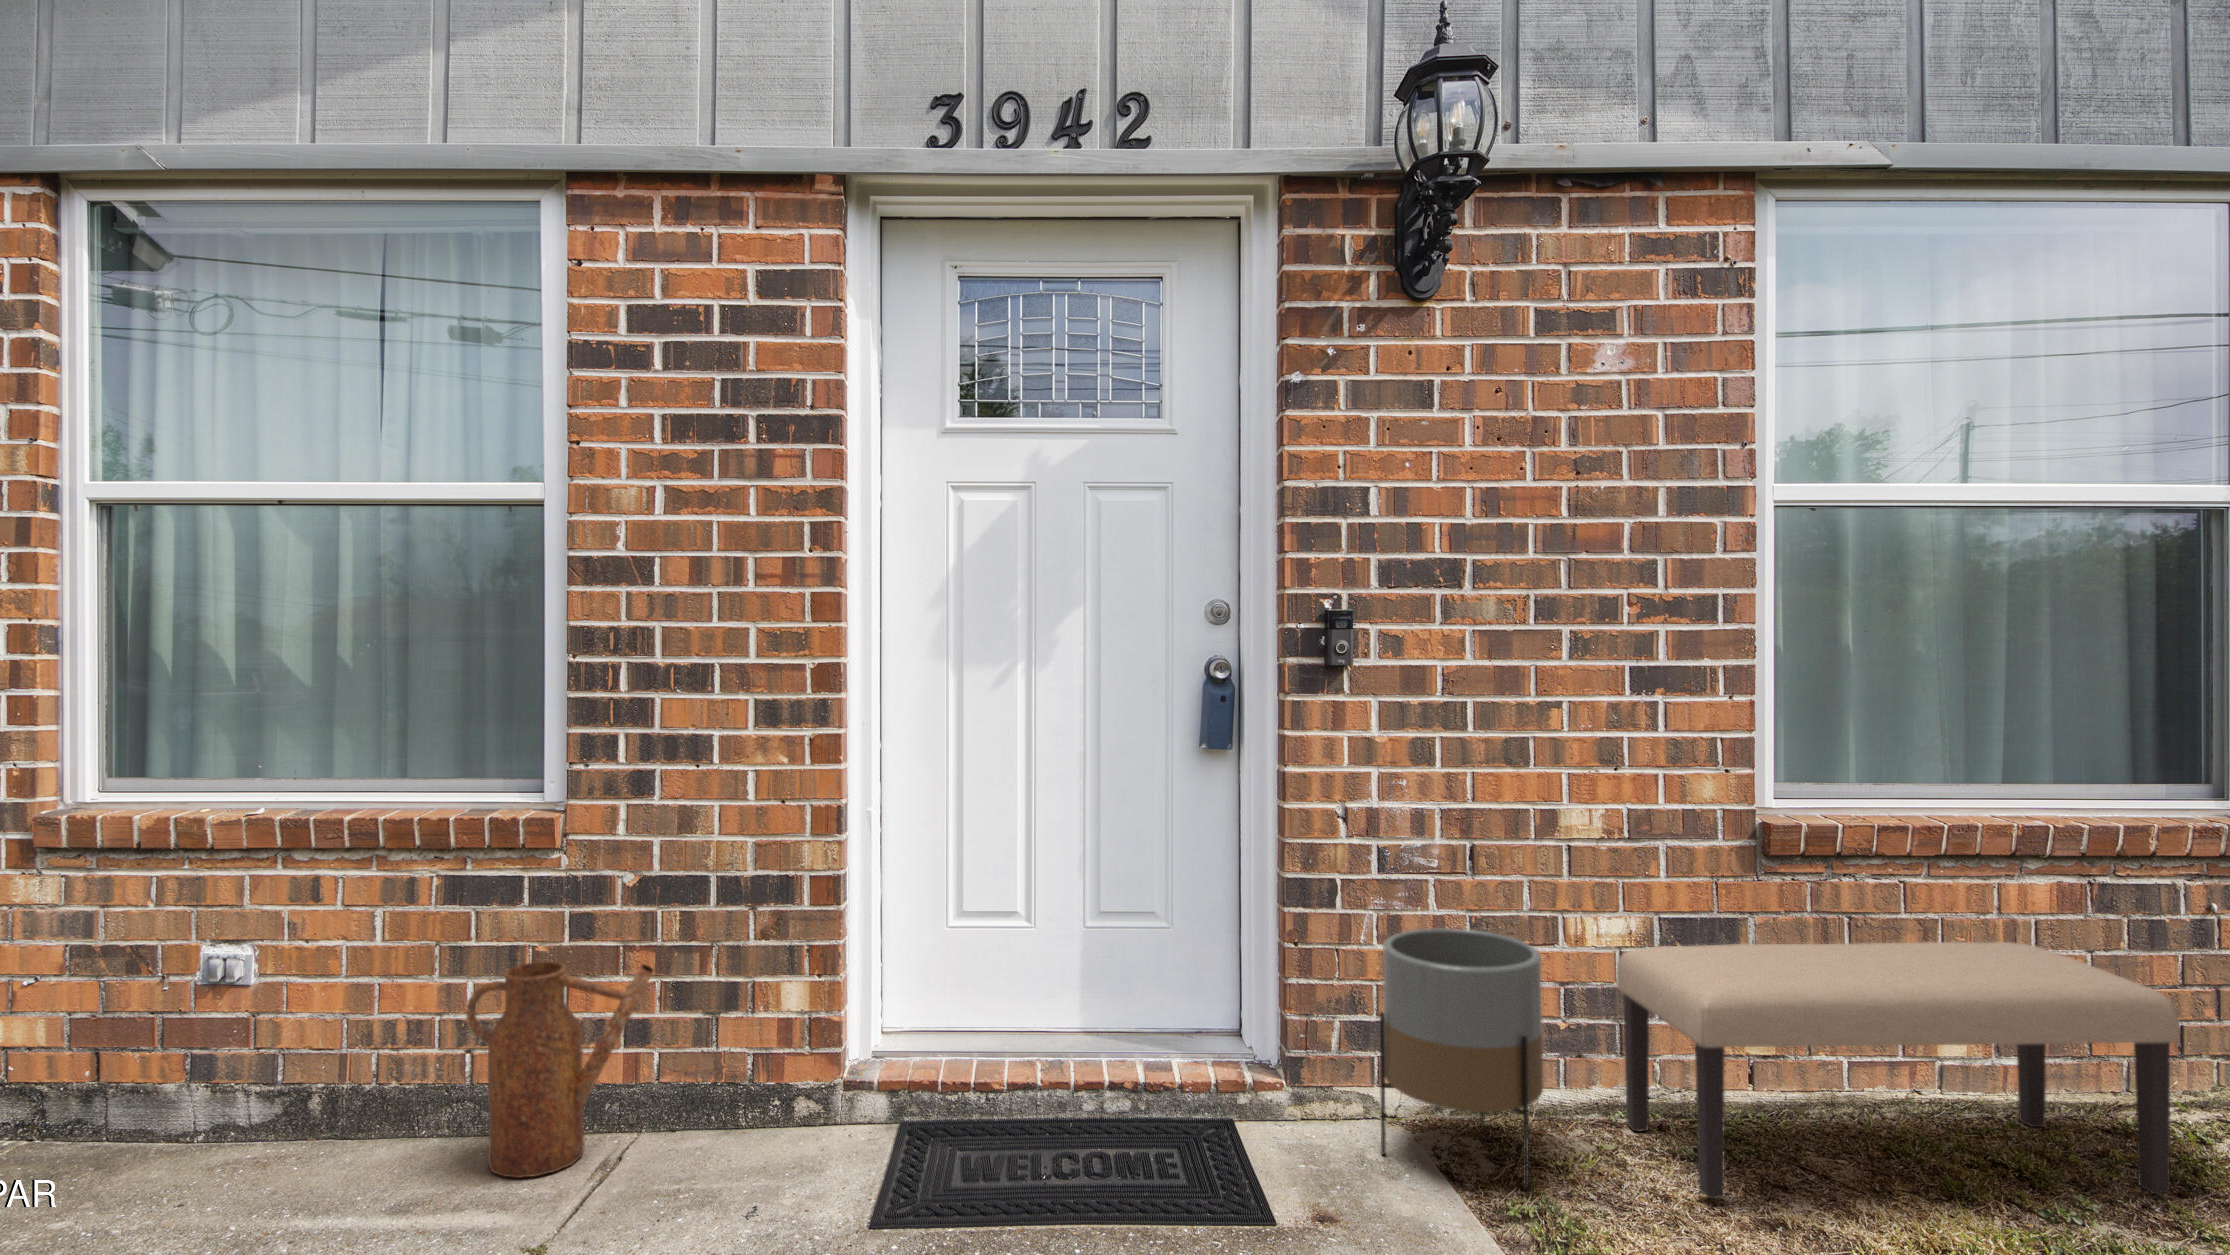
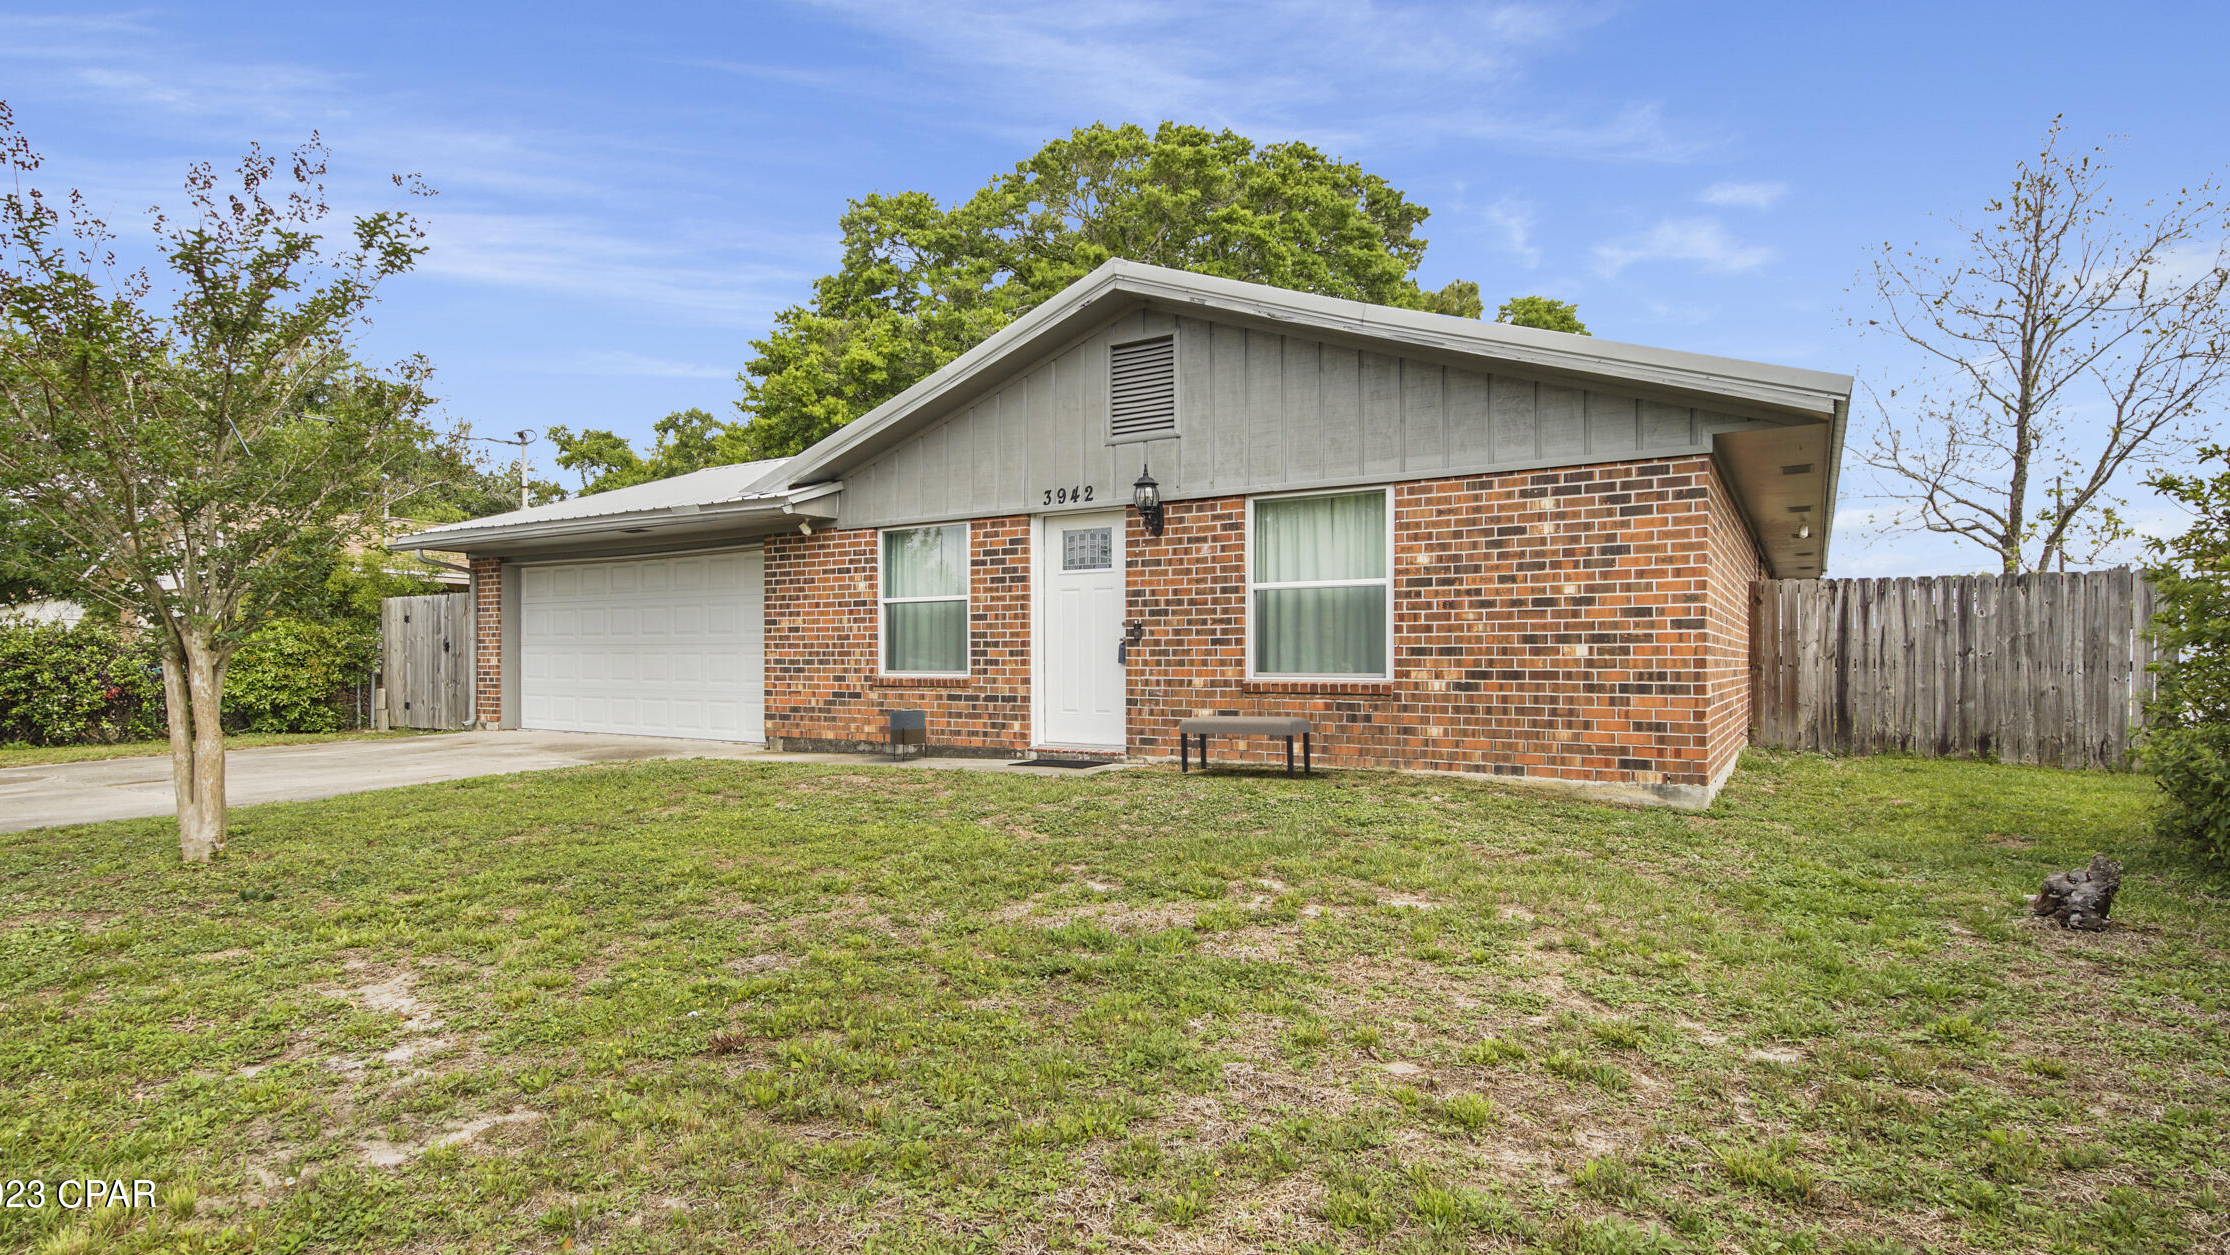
planter: present [1380,928,1543,1188] -> present [890,710,926,761]
watering can: present [466,962,653,1178] -> none [947,714,983,762]

